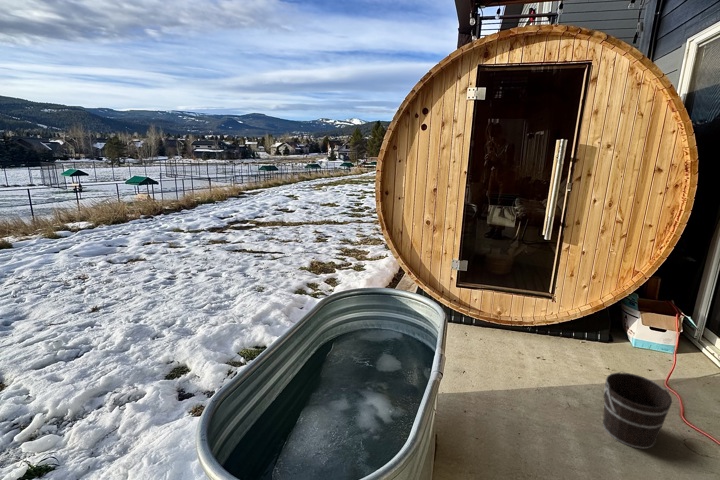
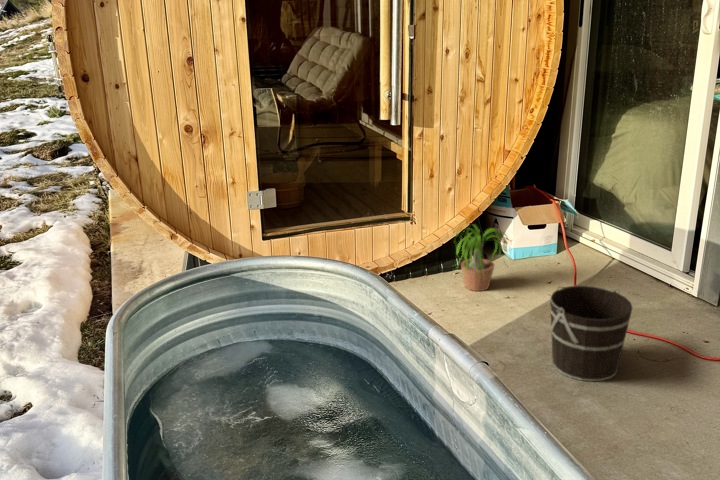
potted plant: none [569,313,626,358] -> present [454,224,507,291]

